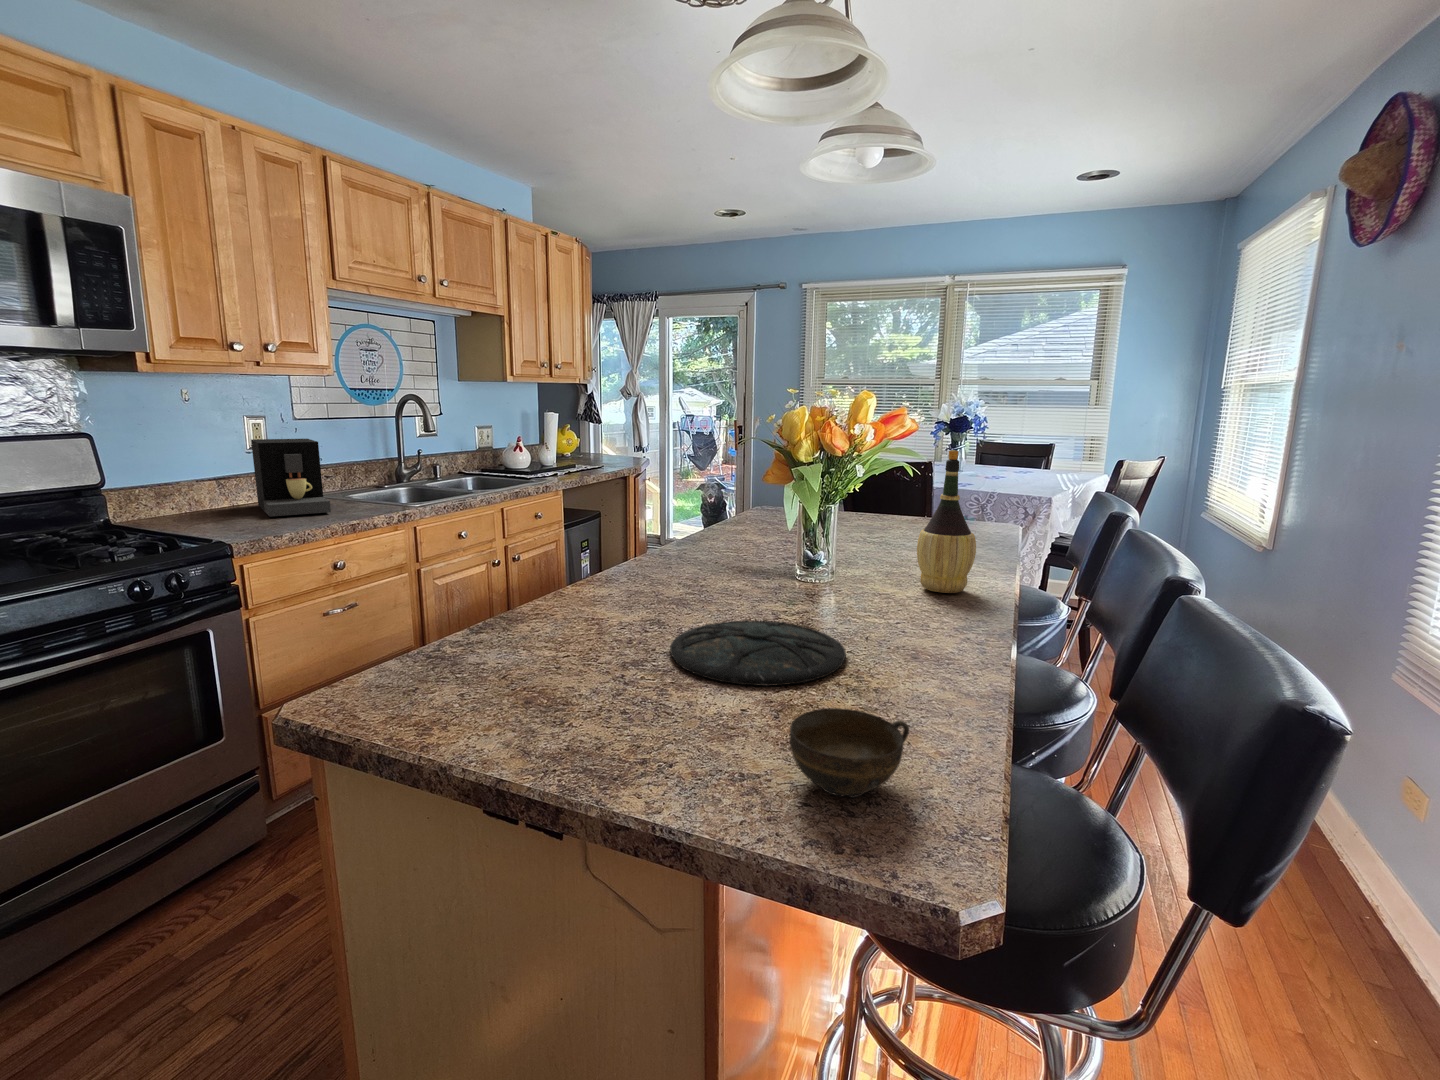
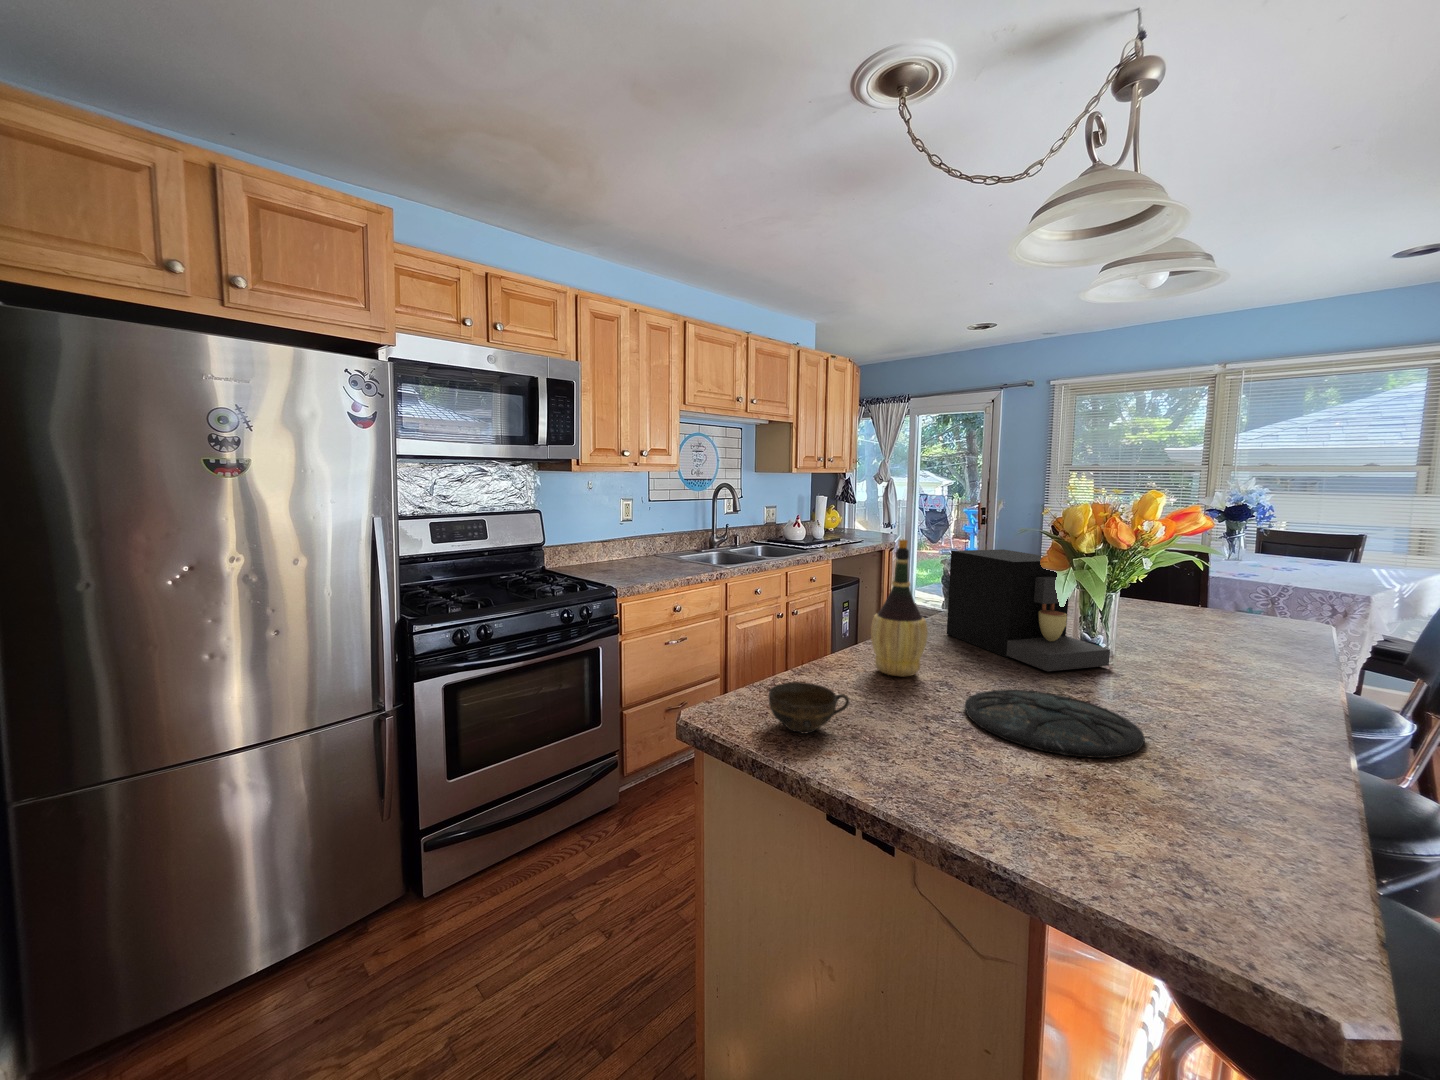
coffee maker: present [251,439,331,517] -> present [947,549,1110,671]
wine bottle: present [917,450,976,593] -> present [871,539,928,676]
cup: present [790,708,909,797] -> present [769,682,849,733]

